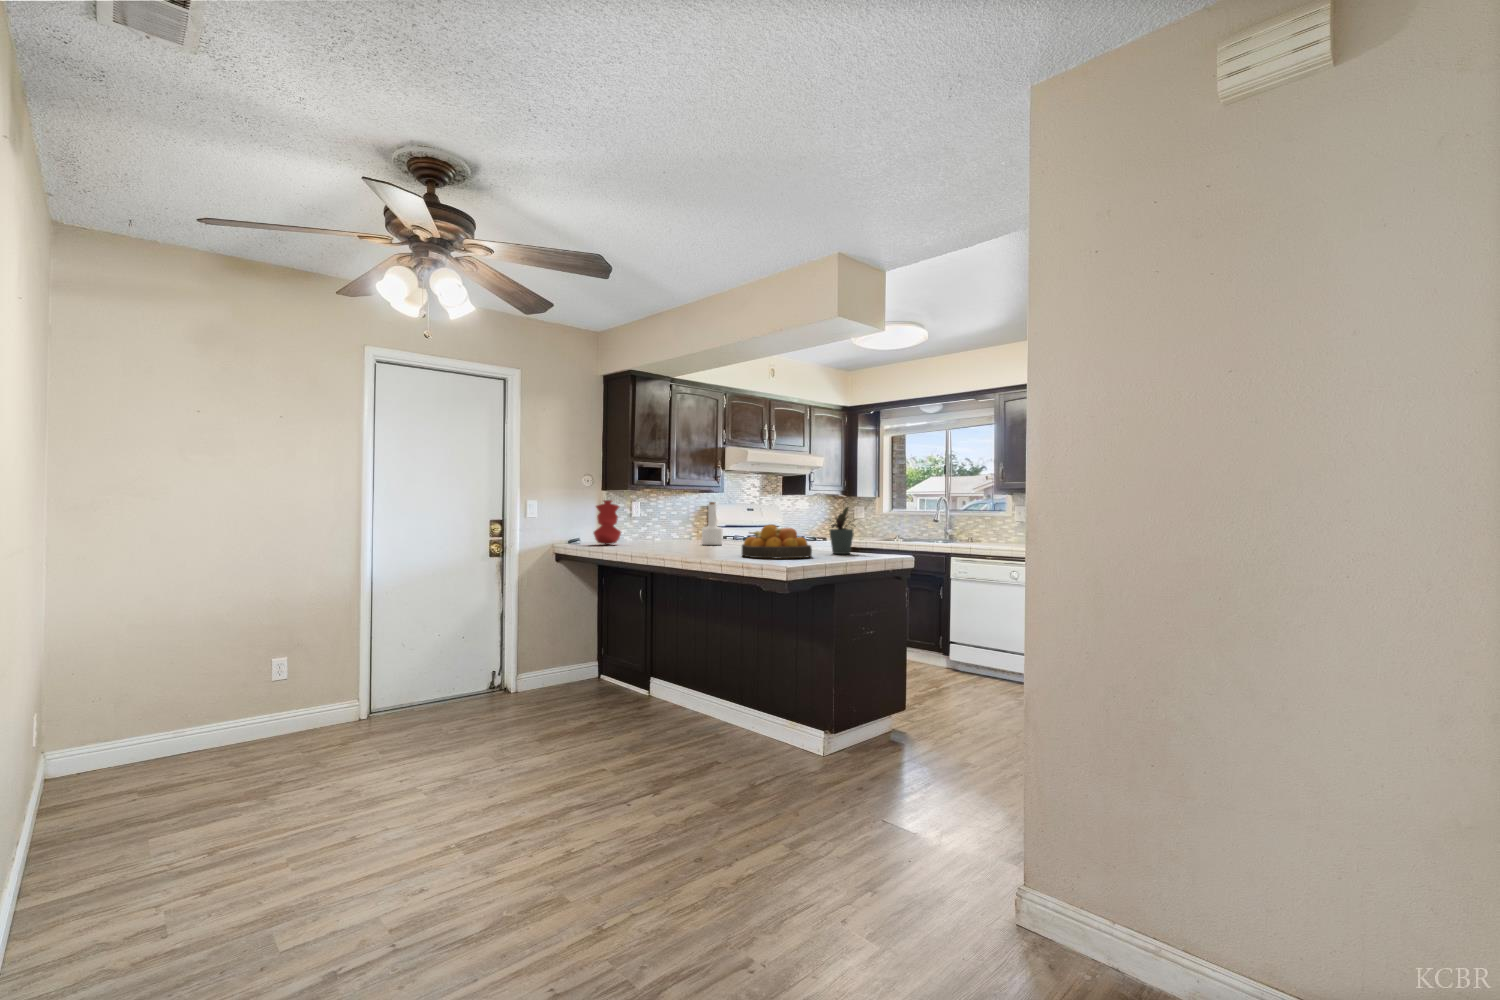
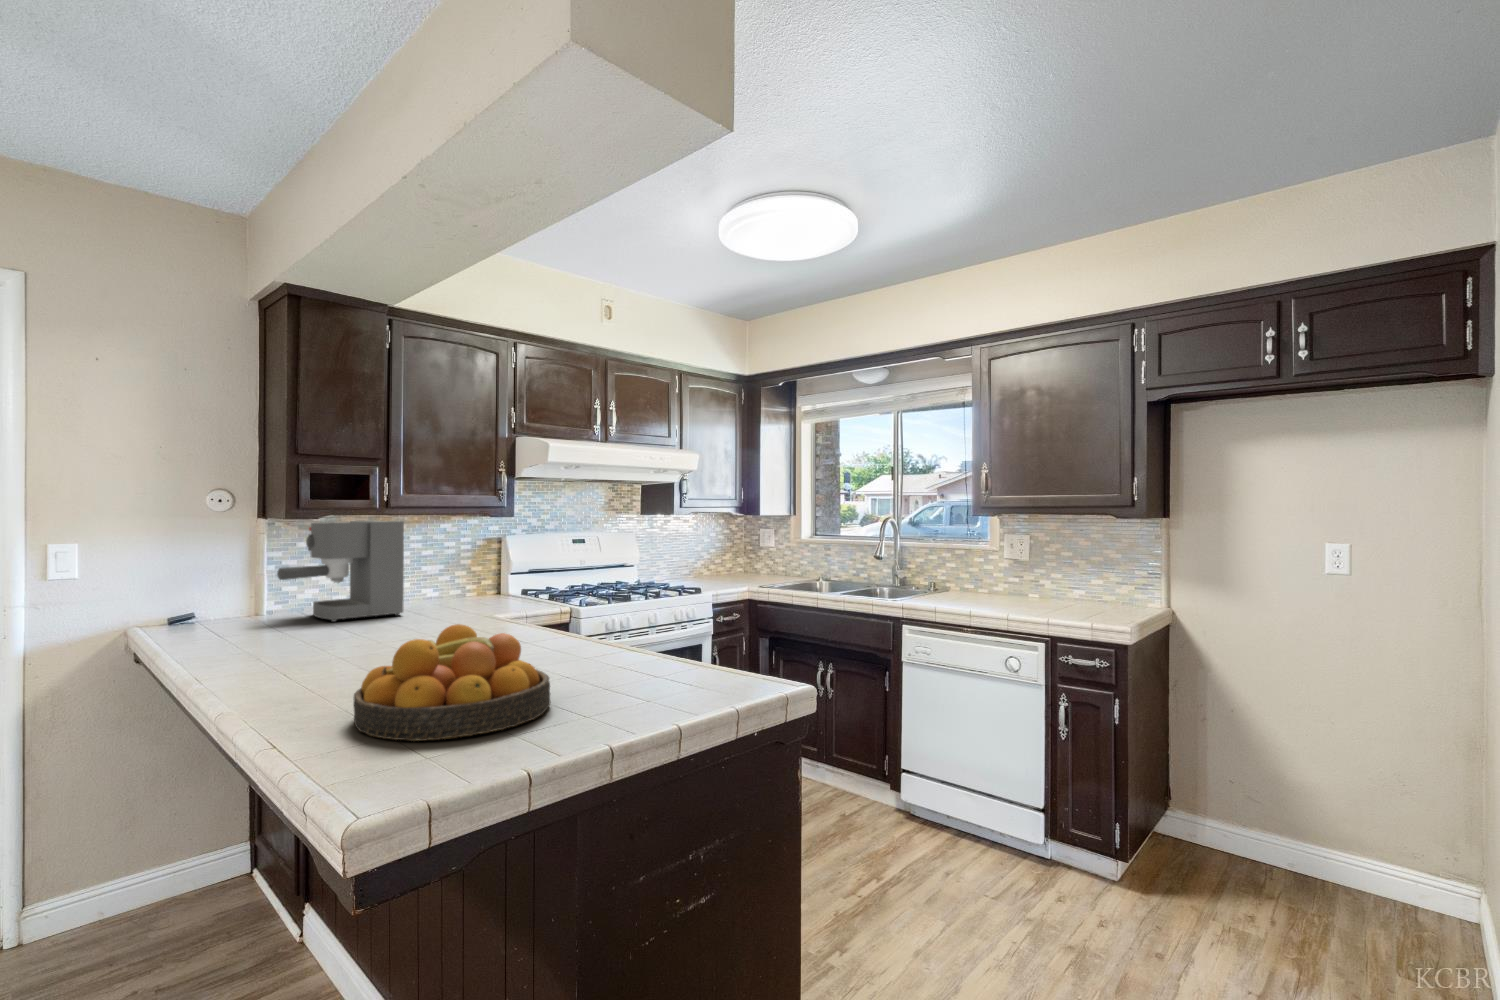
coffee maker: none [623,492,679,543] -> present [277,521,404,622]
vase: present [594,500,621,545] -> none [185,543,254,633]
bottle: present [702,502,722,545] -> none [430,541,473,626]
potted plant: present [830,508,854,554] -> none [611,571,692,681]

